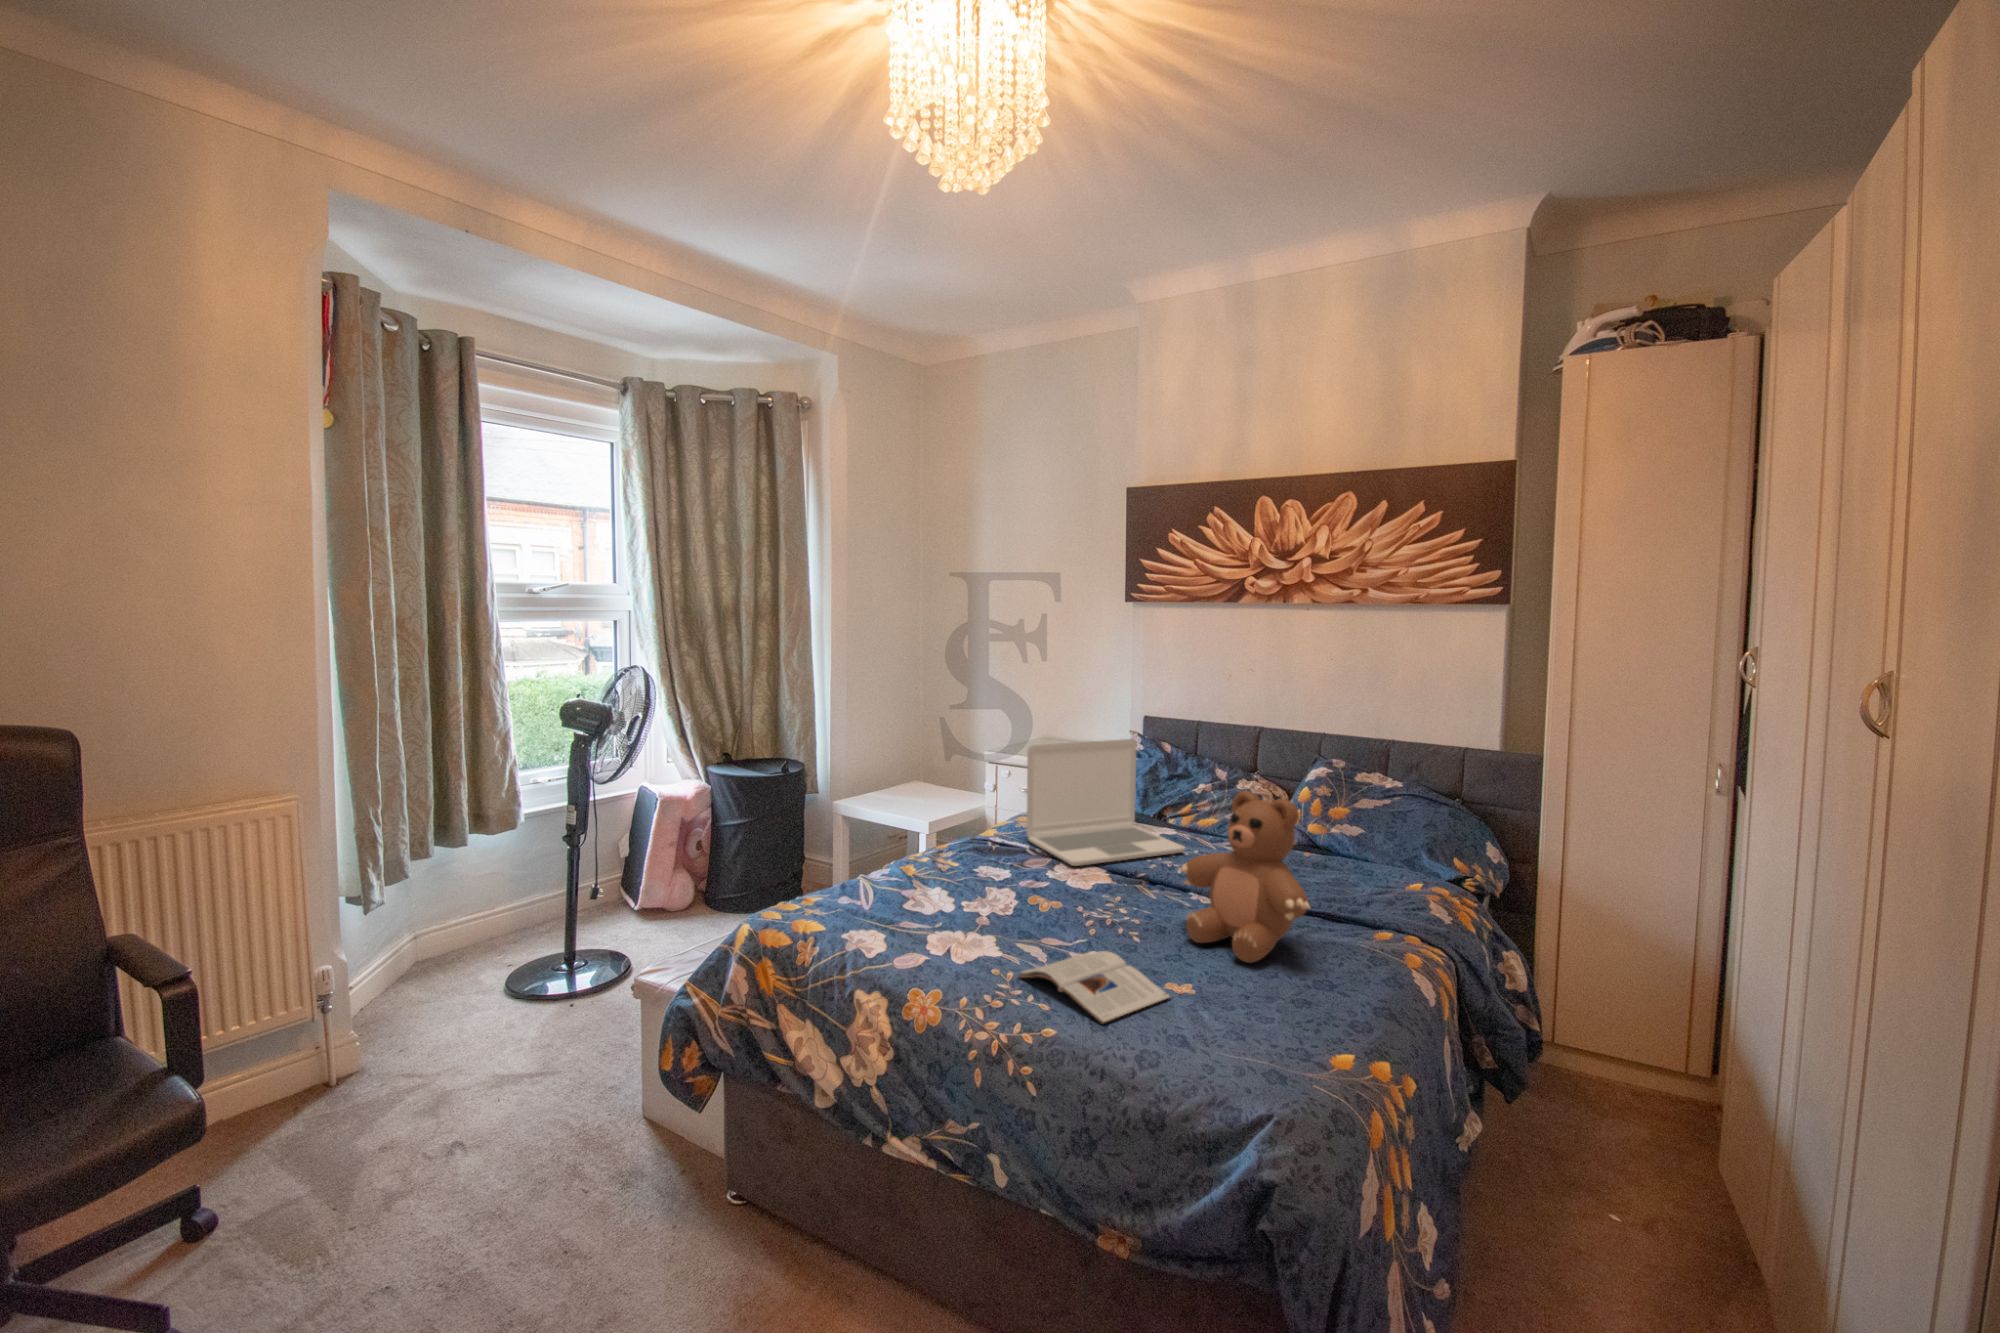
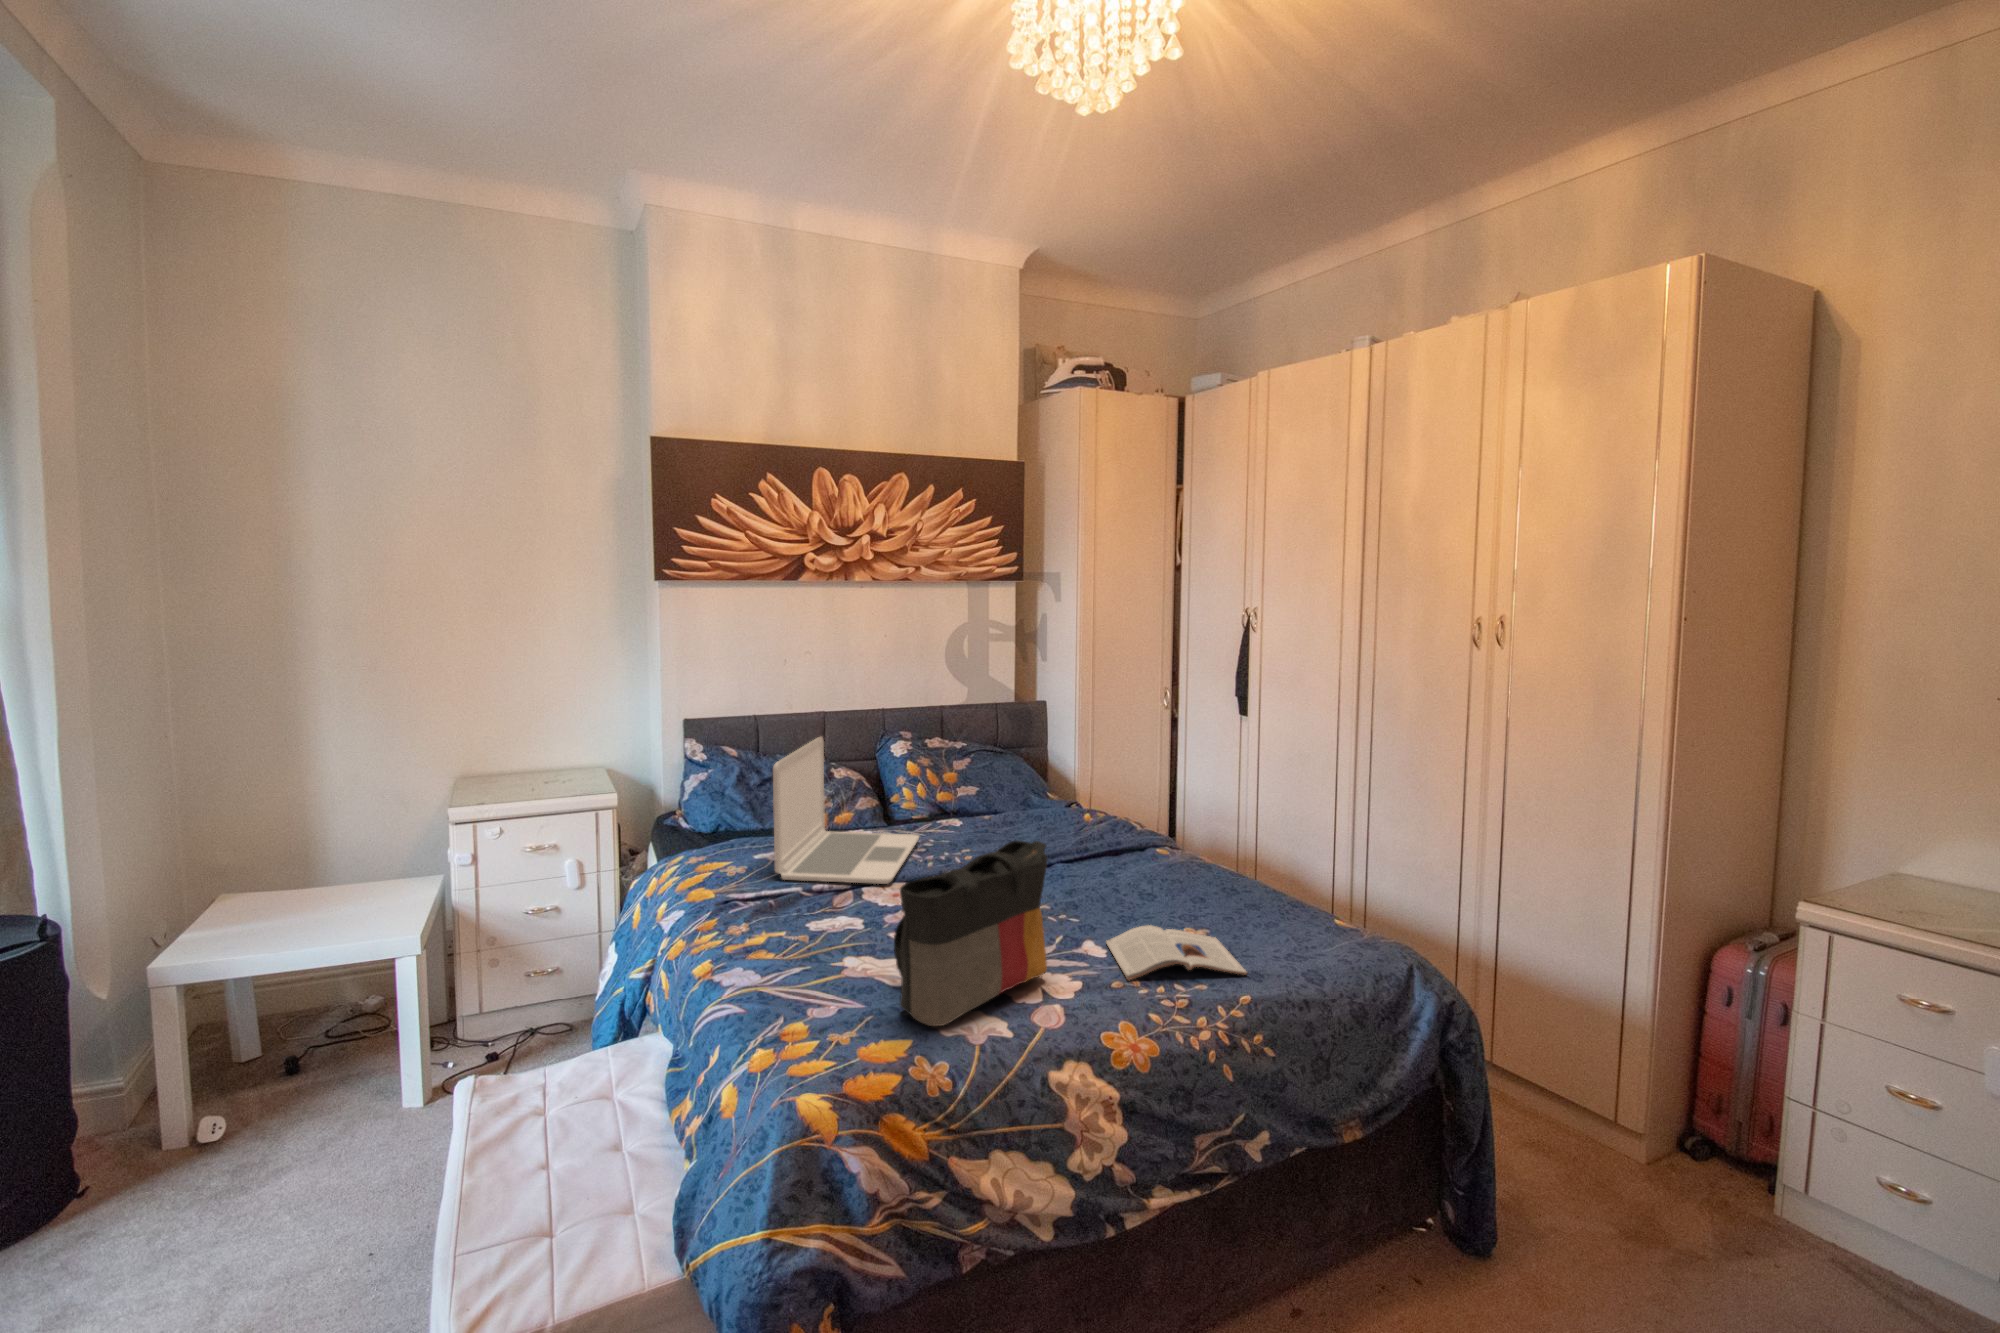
teddy bear: present [1180,791,1310,963] -> none [1072,754,1206,899]
tote bag: none [846,820,994,943] -> present [894,841,1047,1026]

